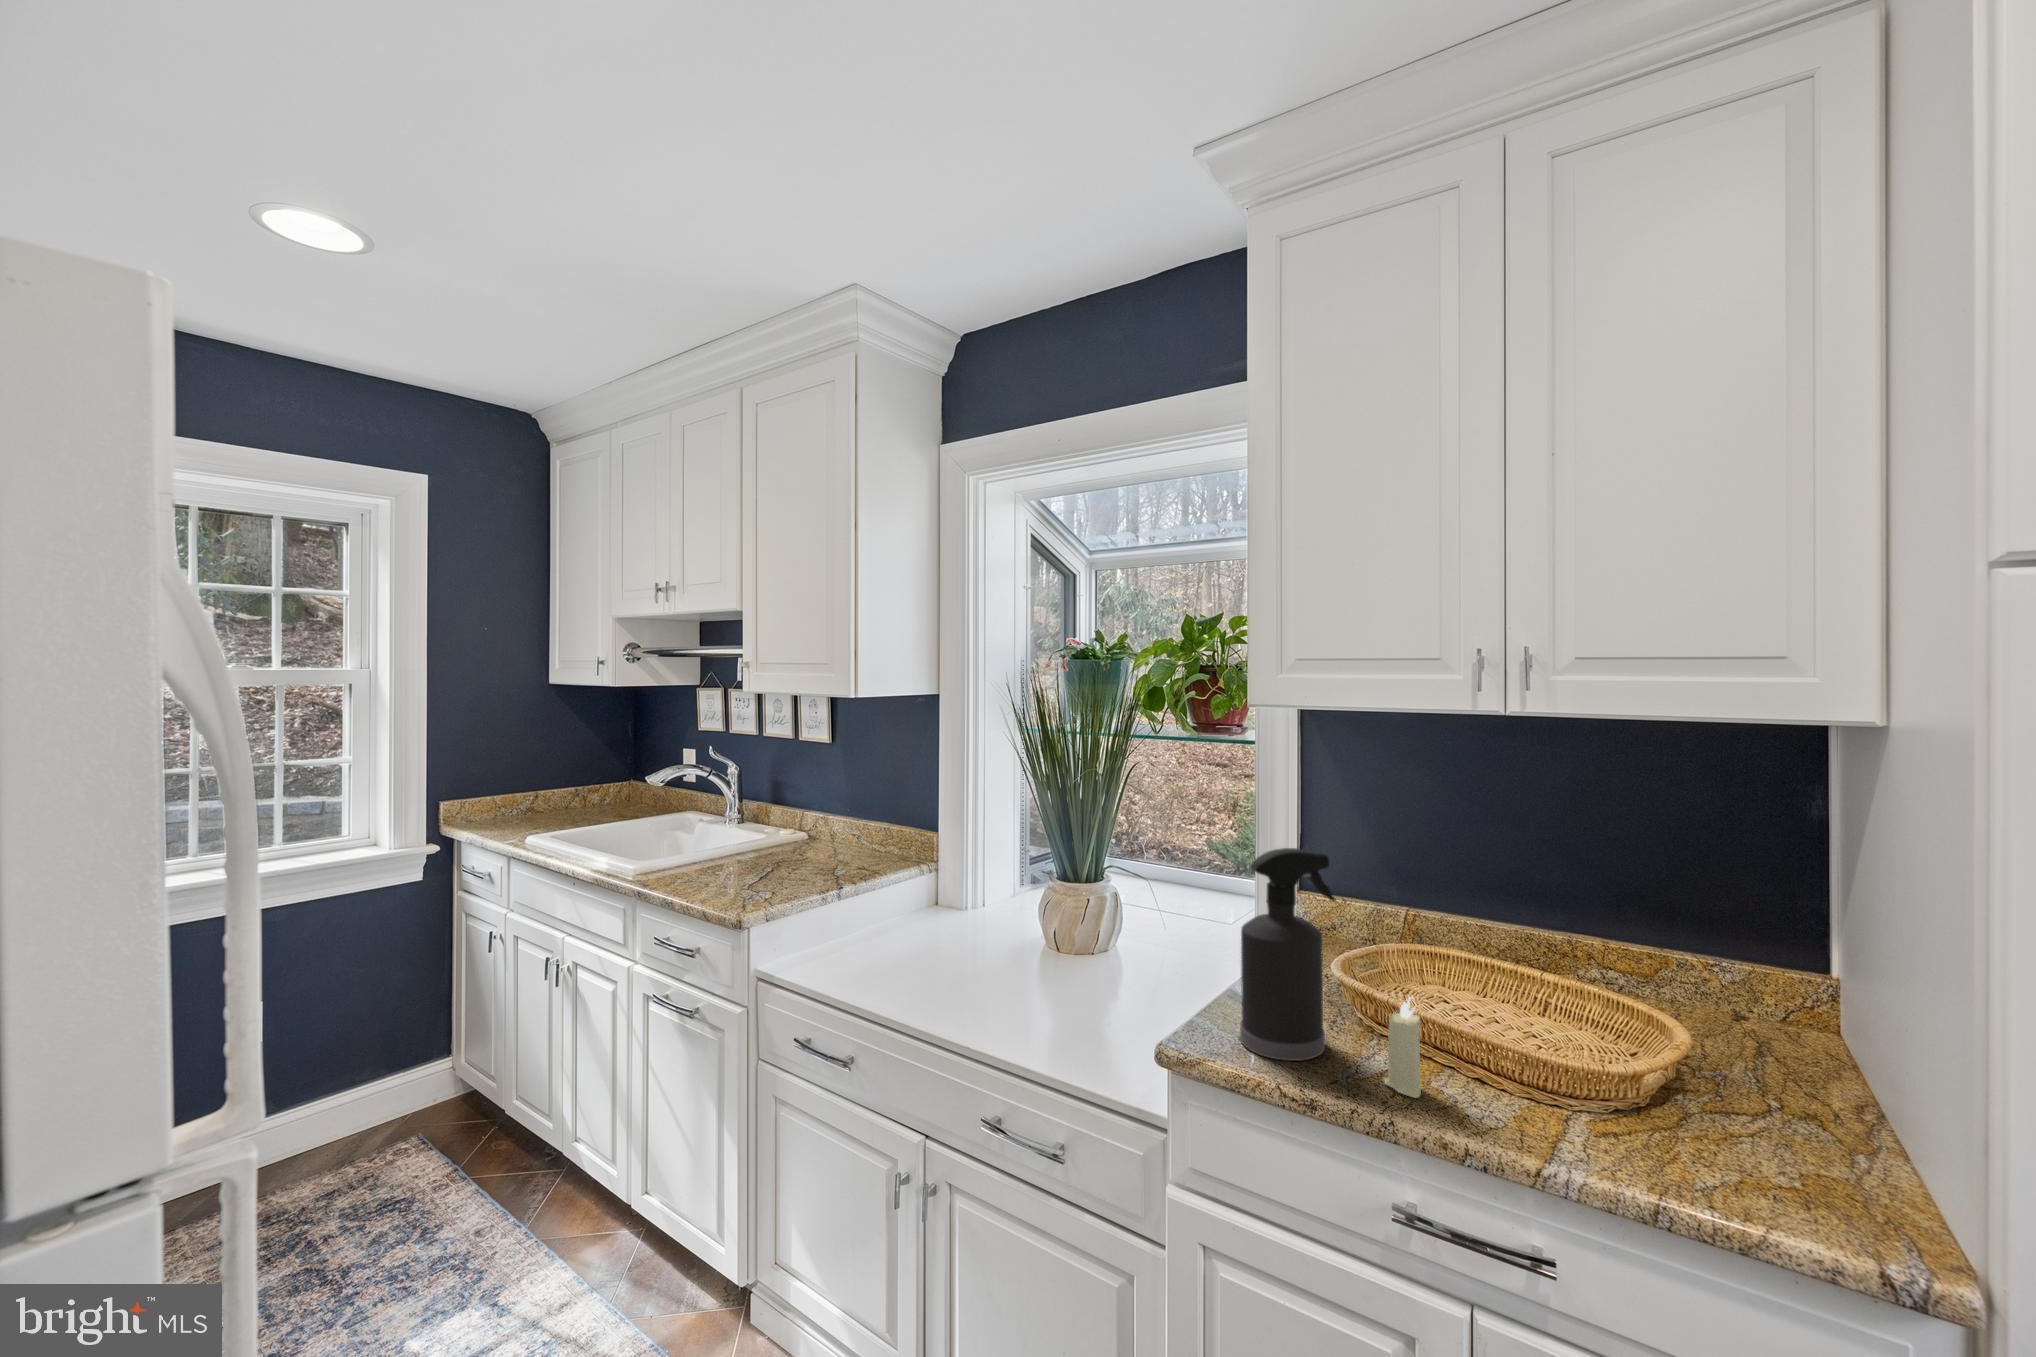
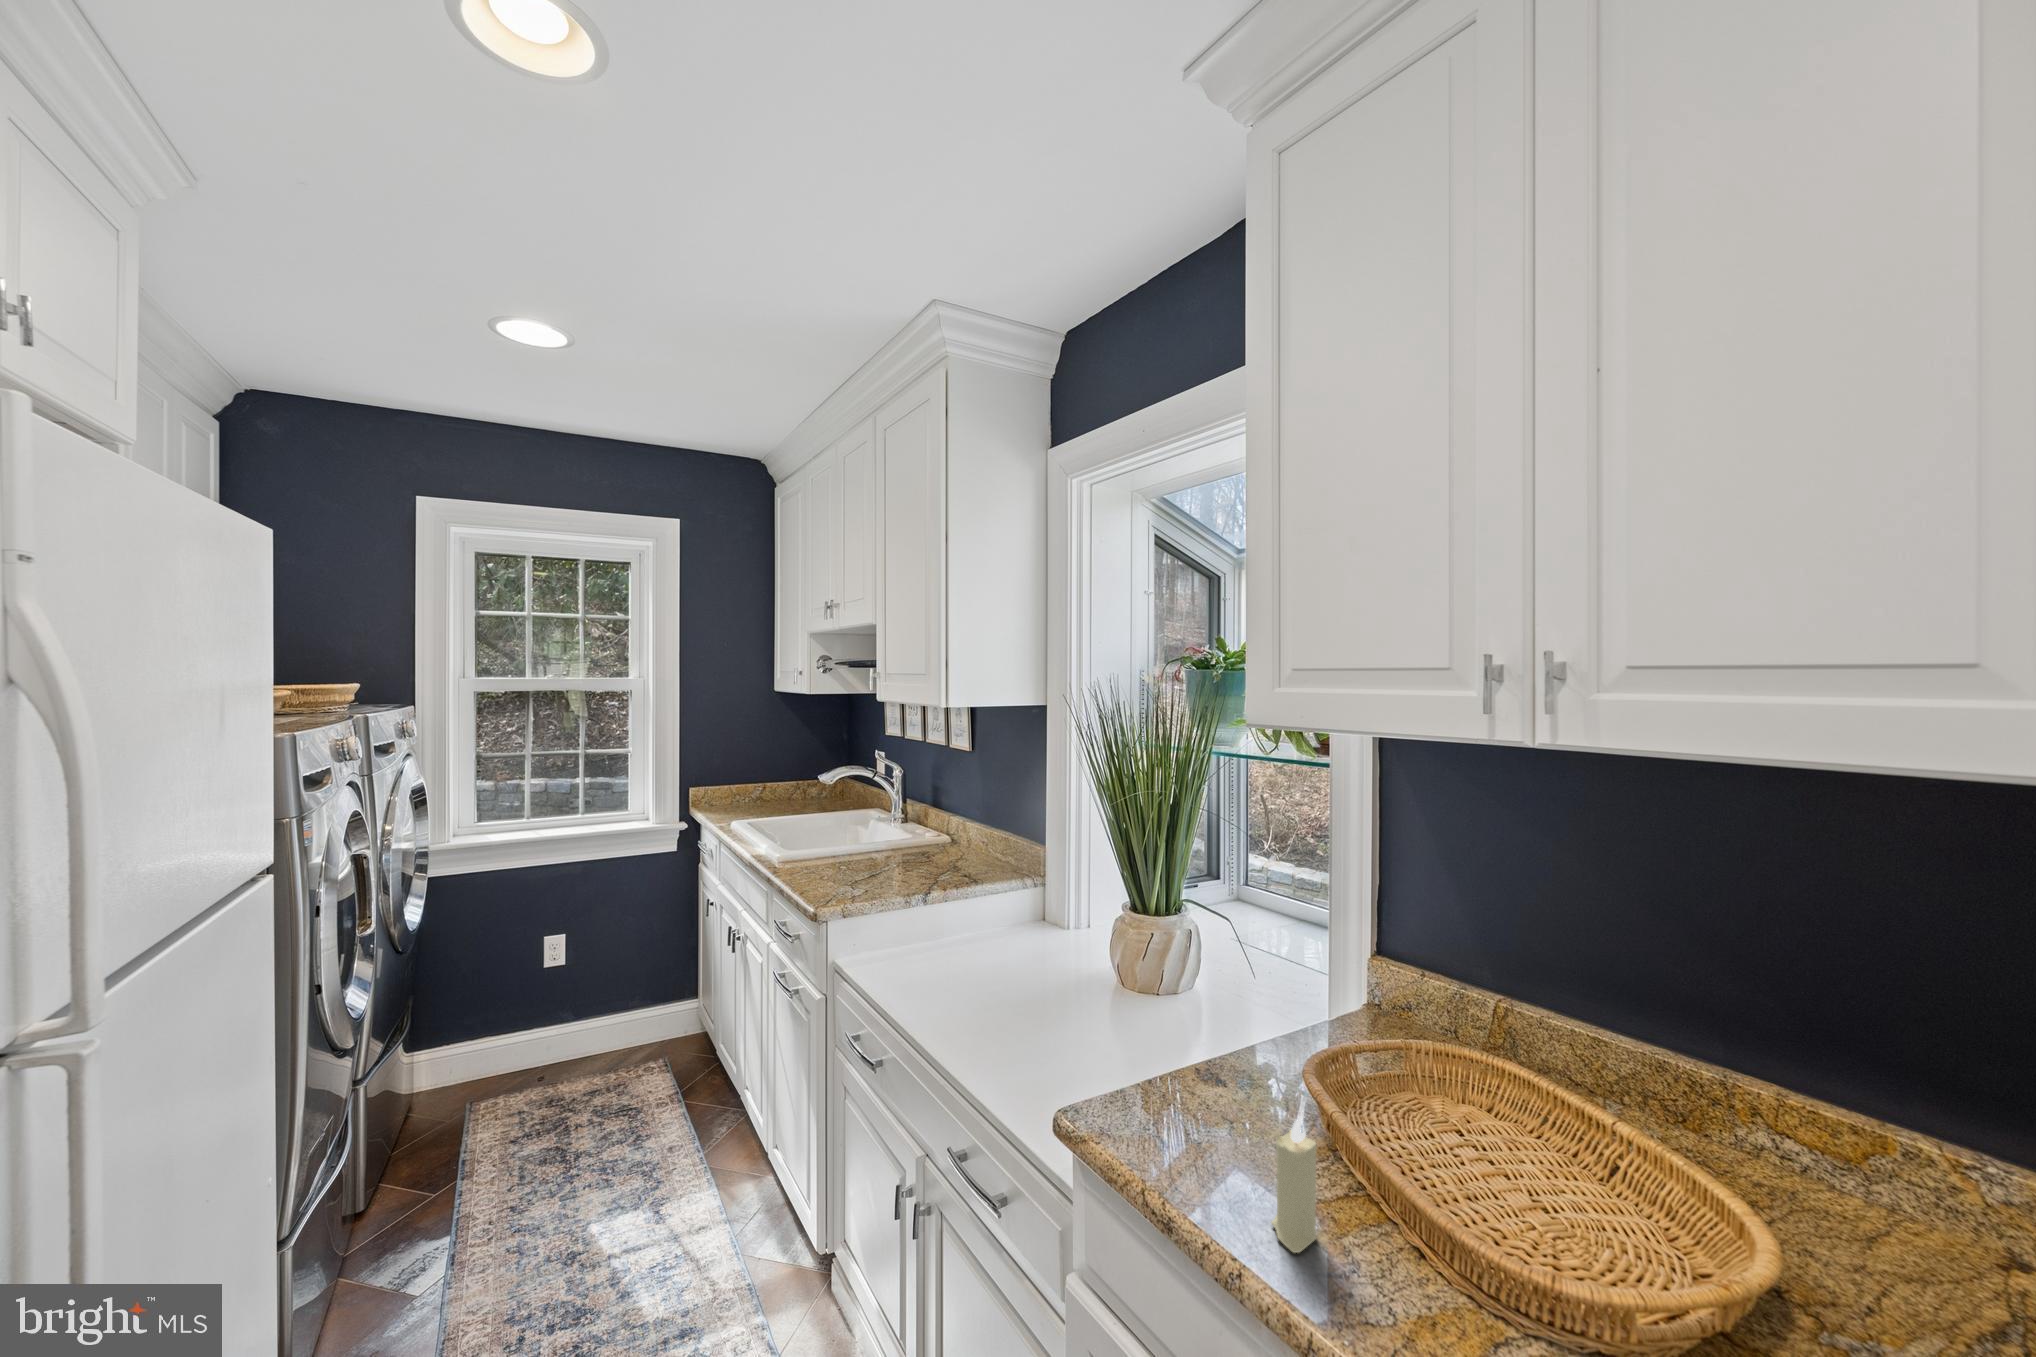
spray bottle: present [1240,848,1336,1061] -> none [1150,898,1270,1167]

